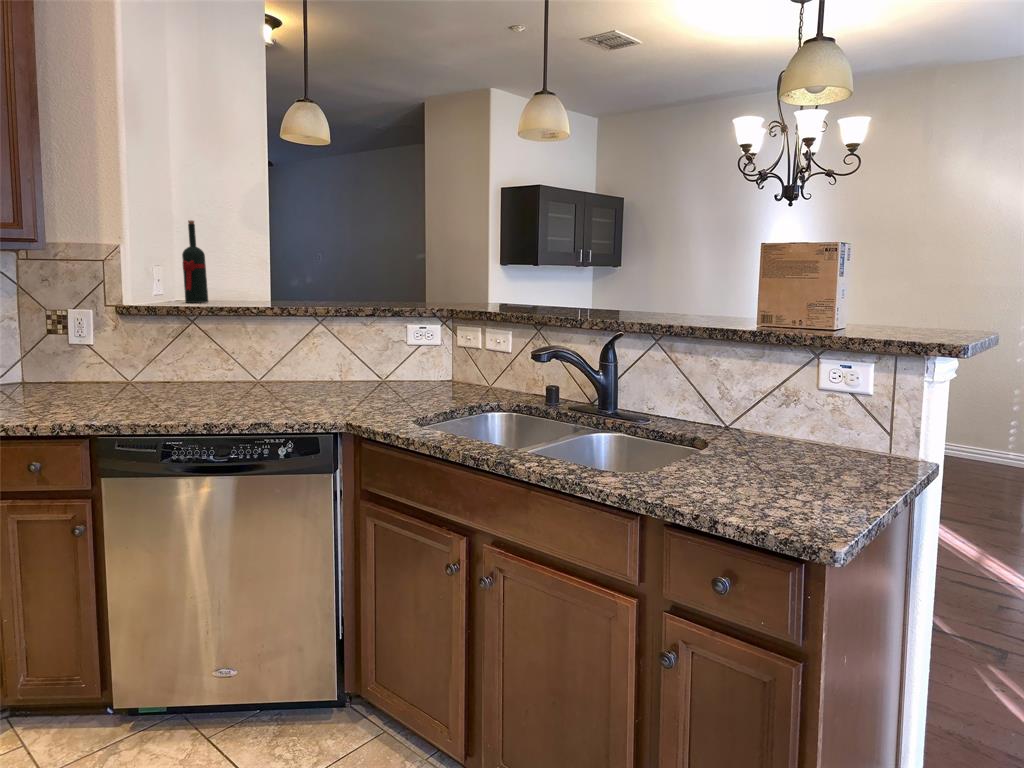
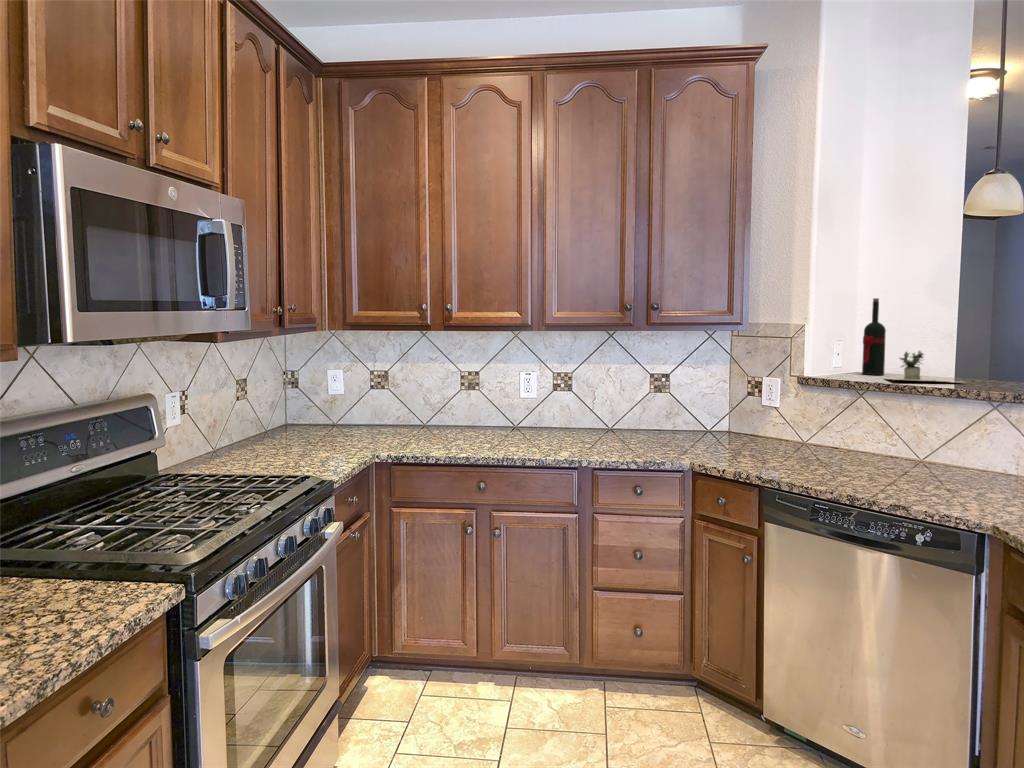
potted plant: none [211,273,313,304] -> present [889,351,942,381]

